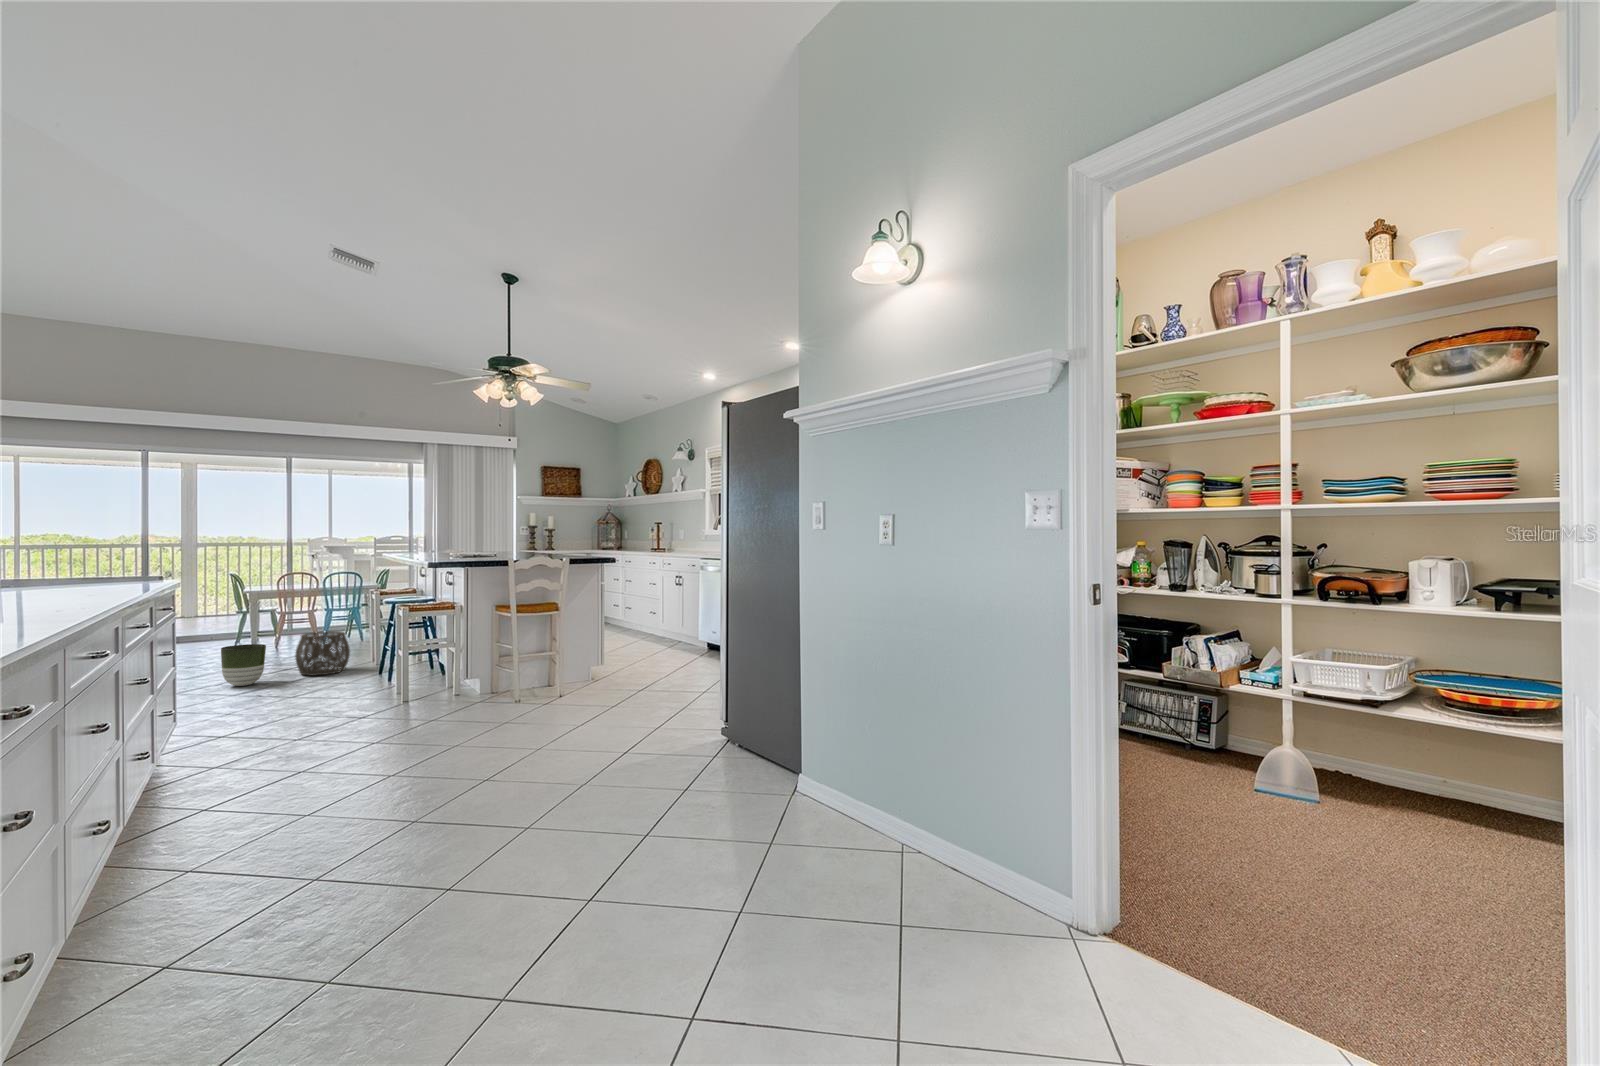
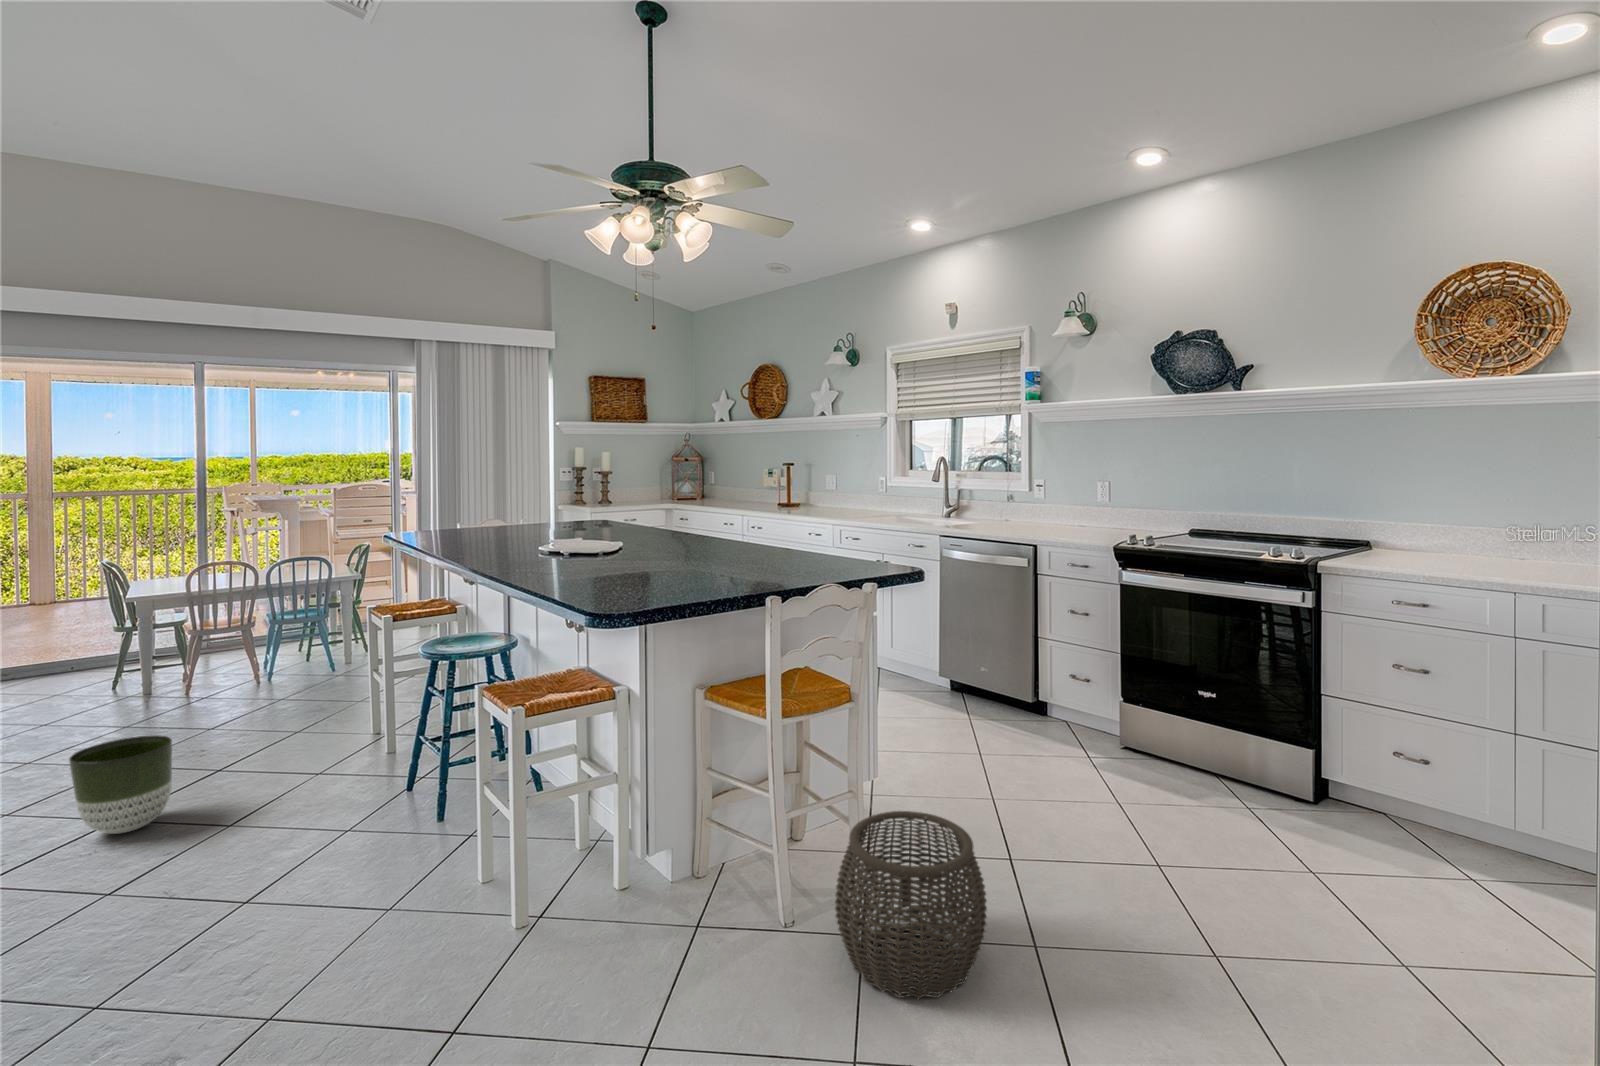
woven basket: present [295,631,350,676] -> present [835,811,987,999]

